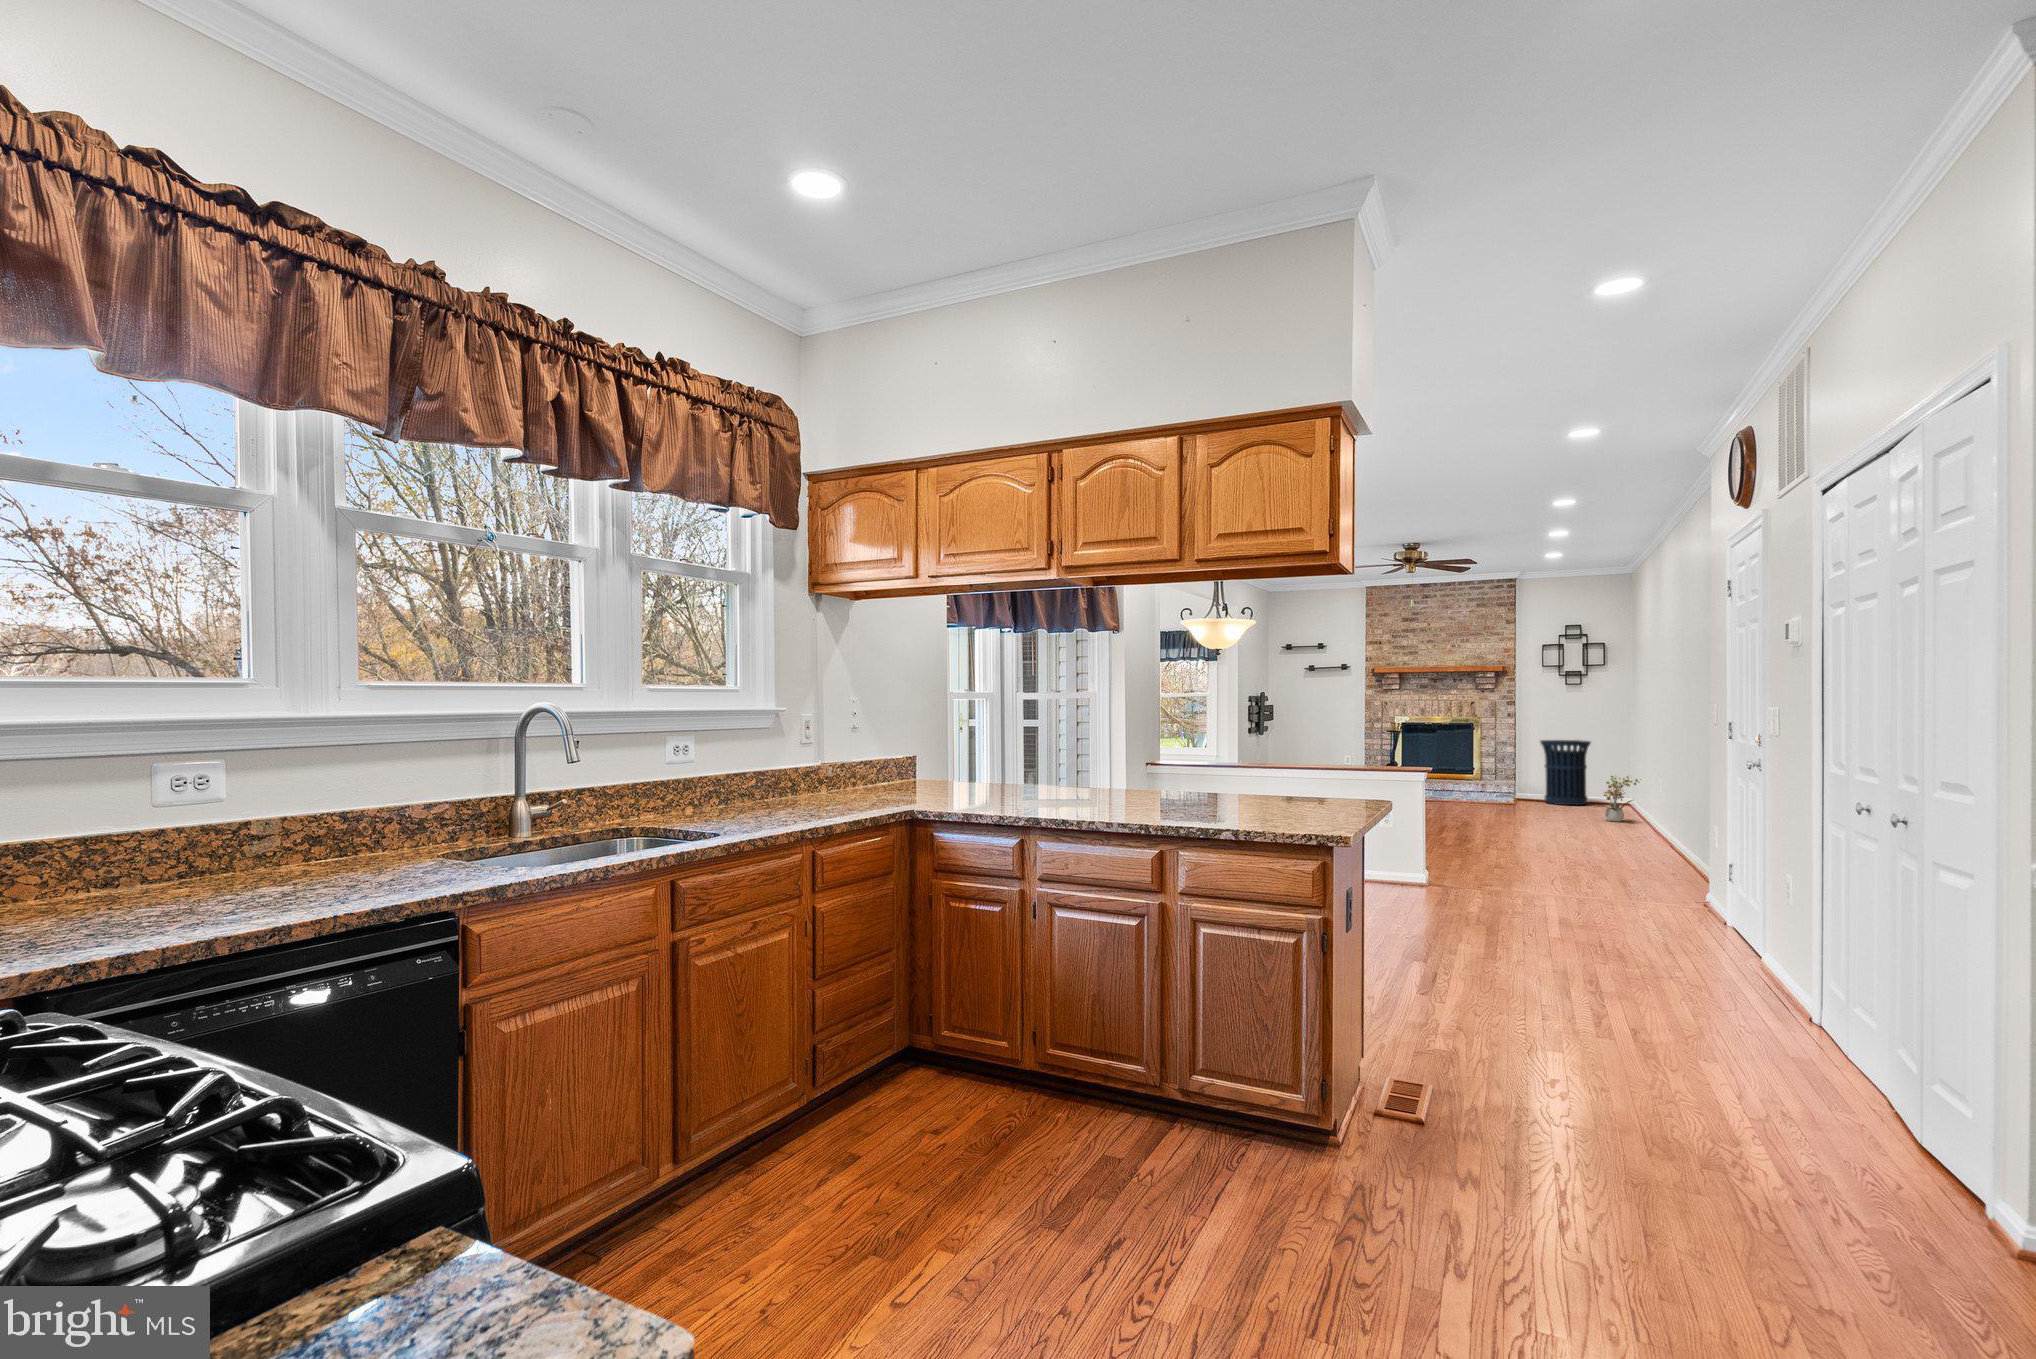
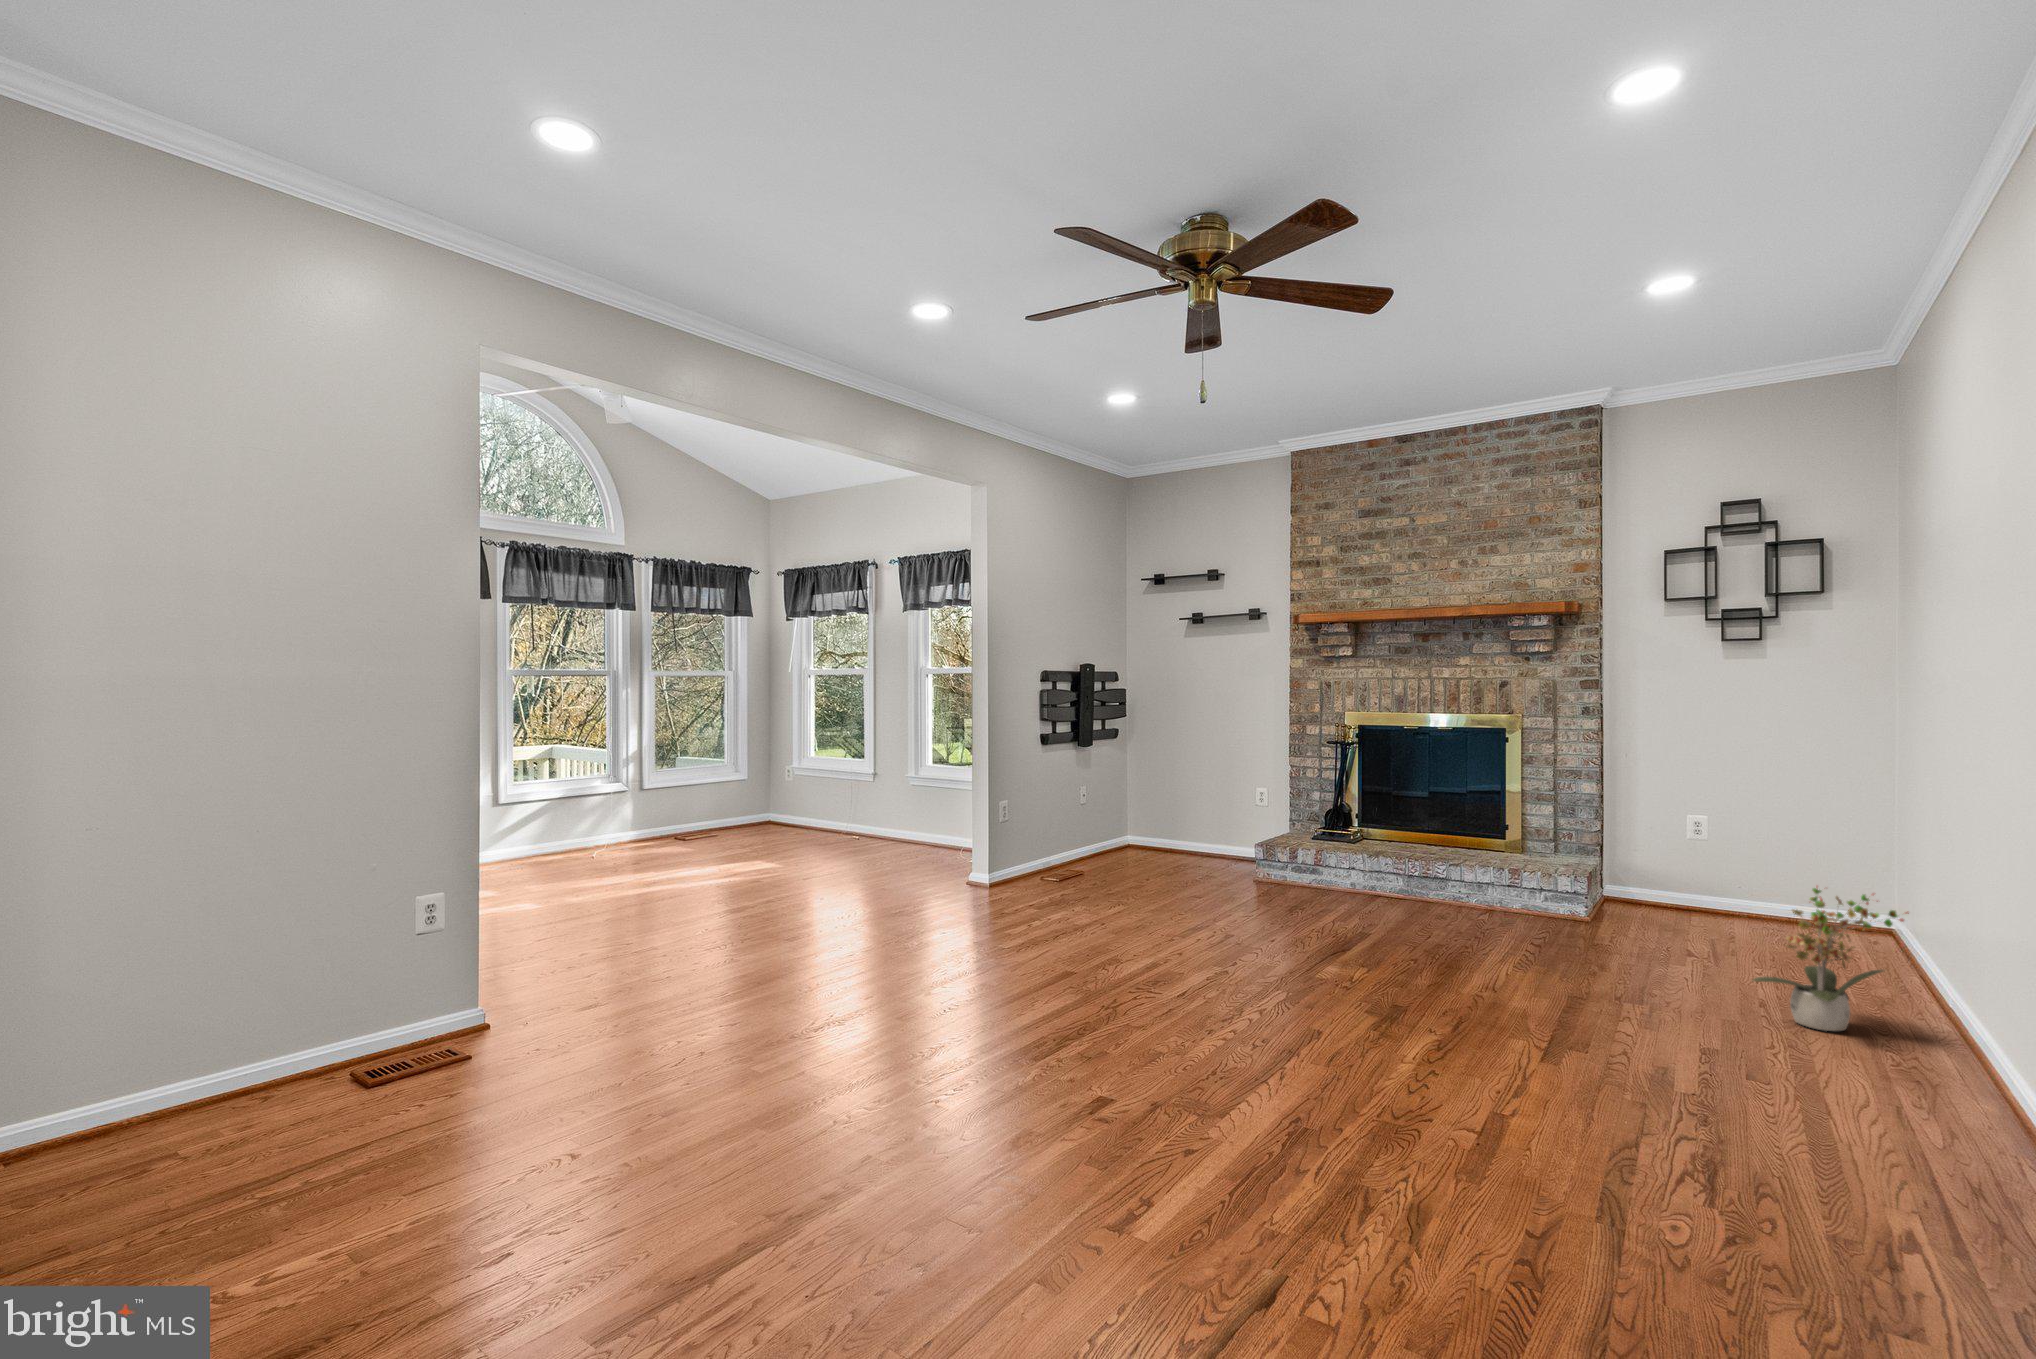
trash can: present [1540,740,1591,805] -> none [1650,769,1783,932]

